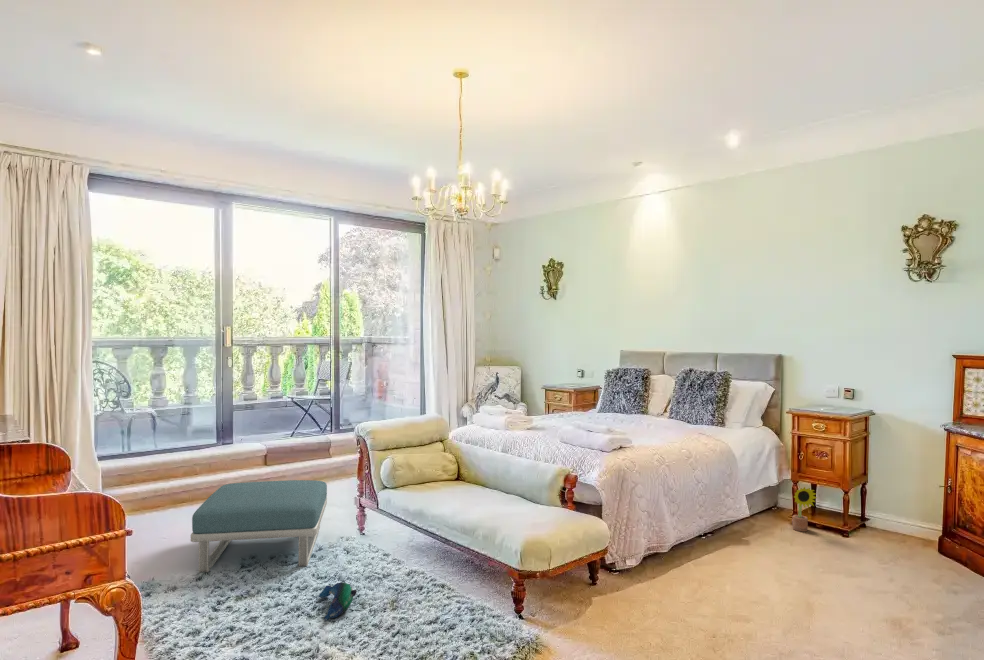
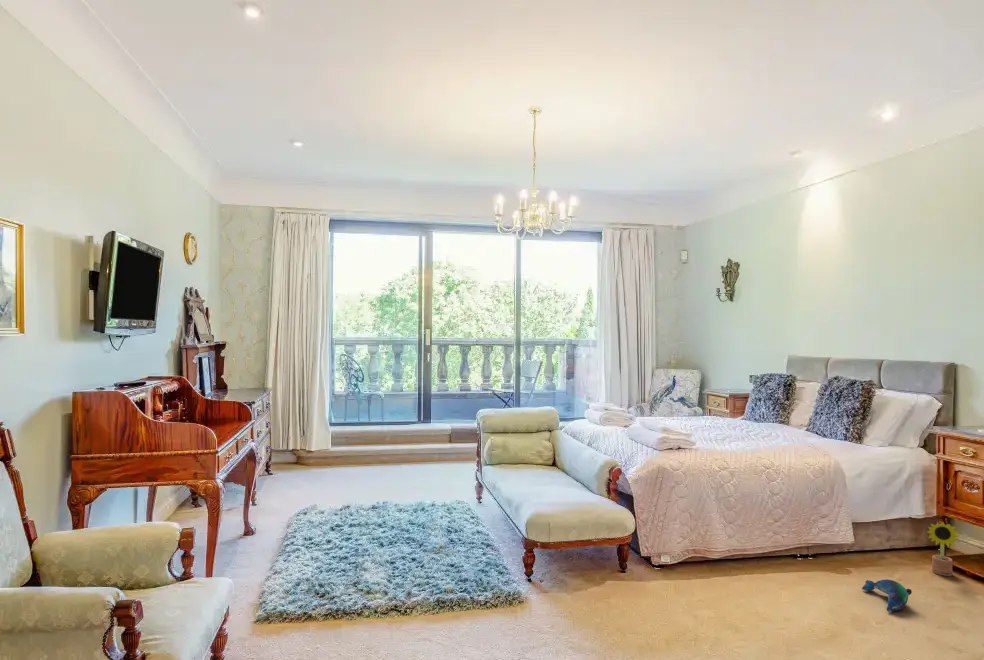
footstool: present [191,480,327,572] -> none [344,450,458,517]
plush toy: present [319,582,357,621] -> present [862,579,912,612]

